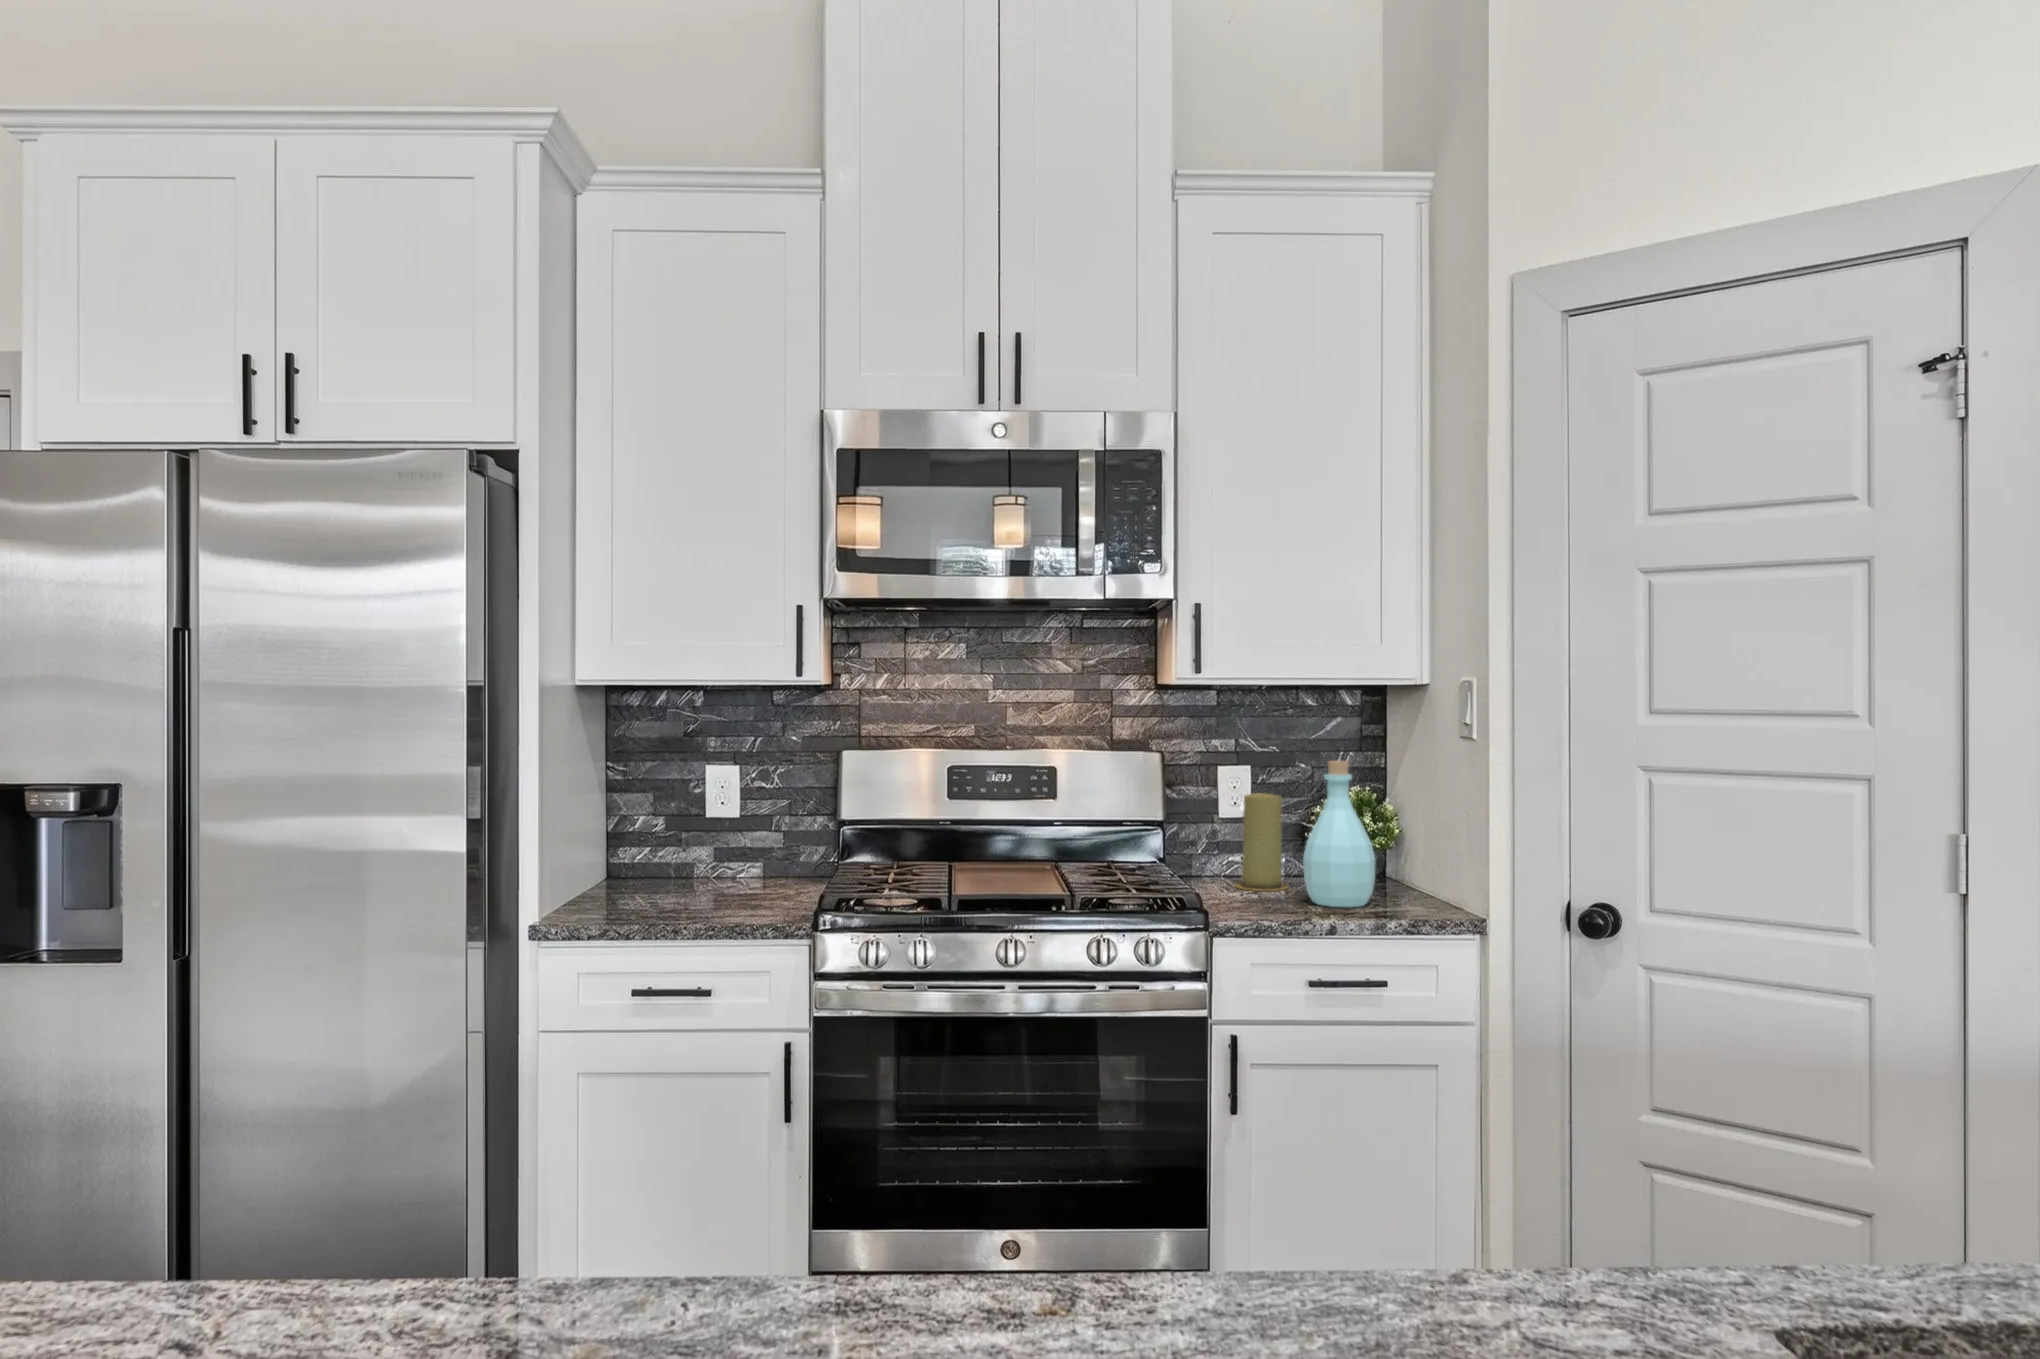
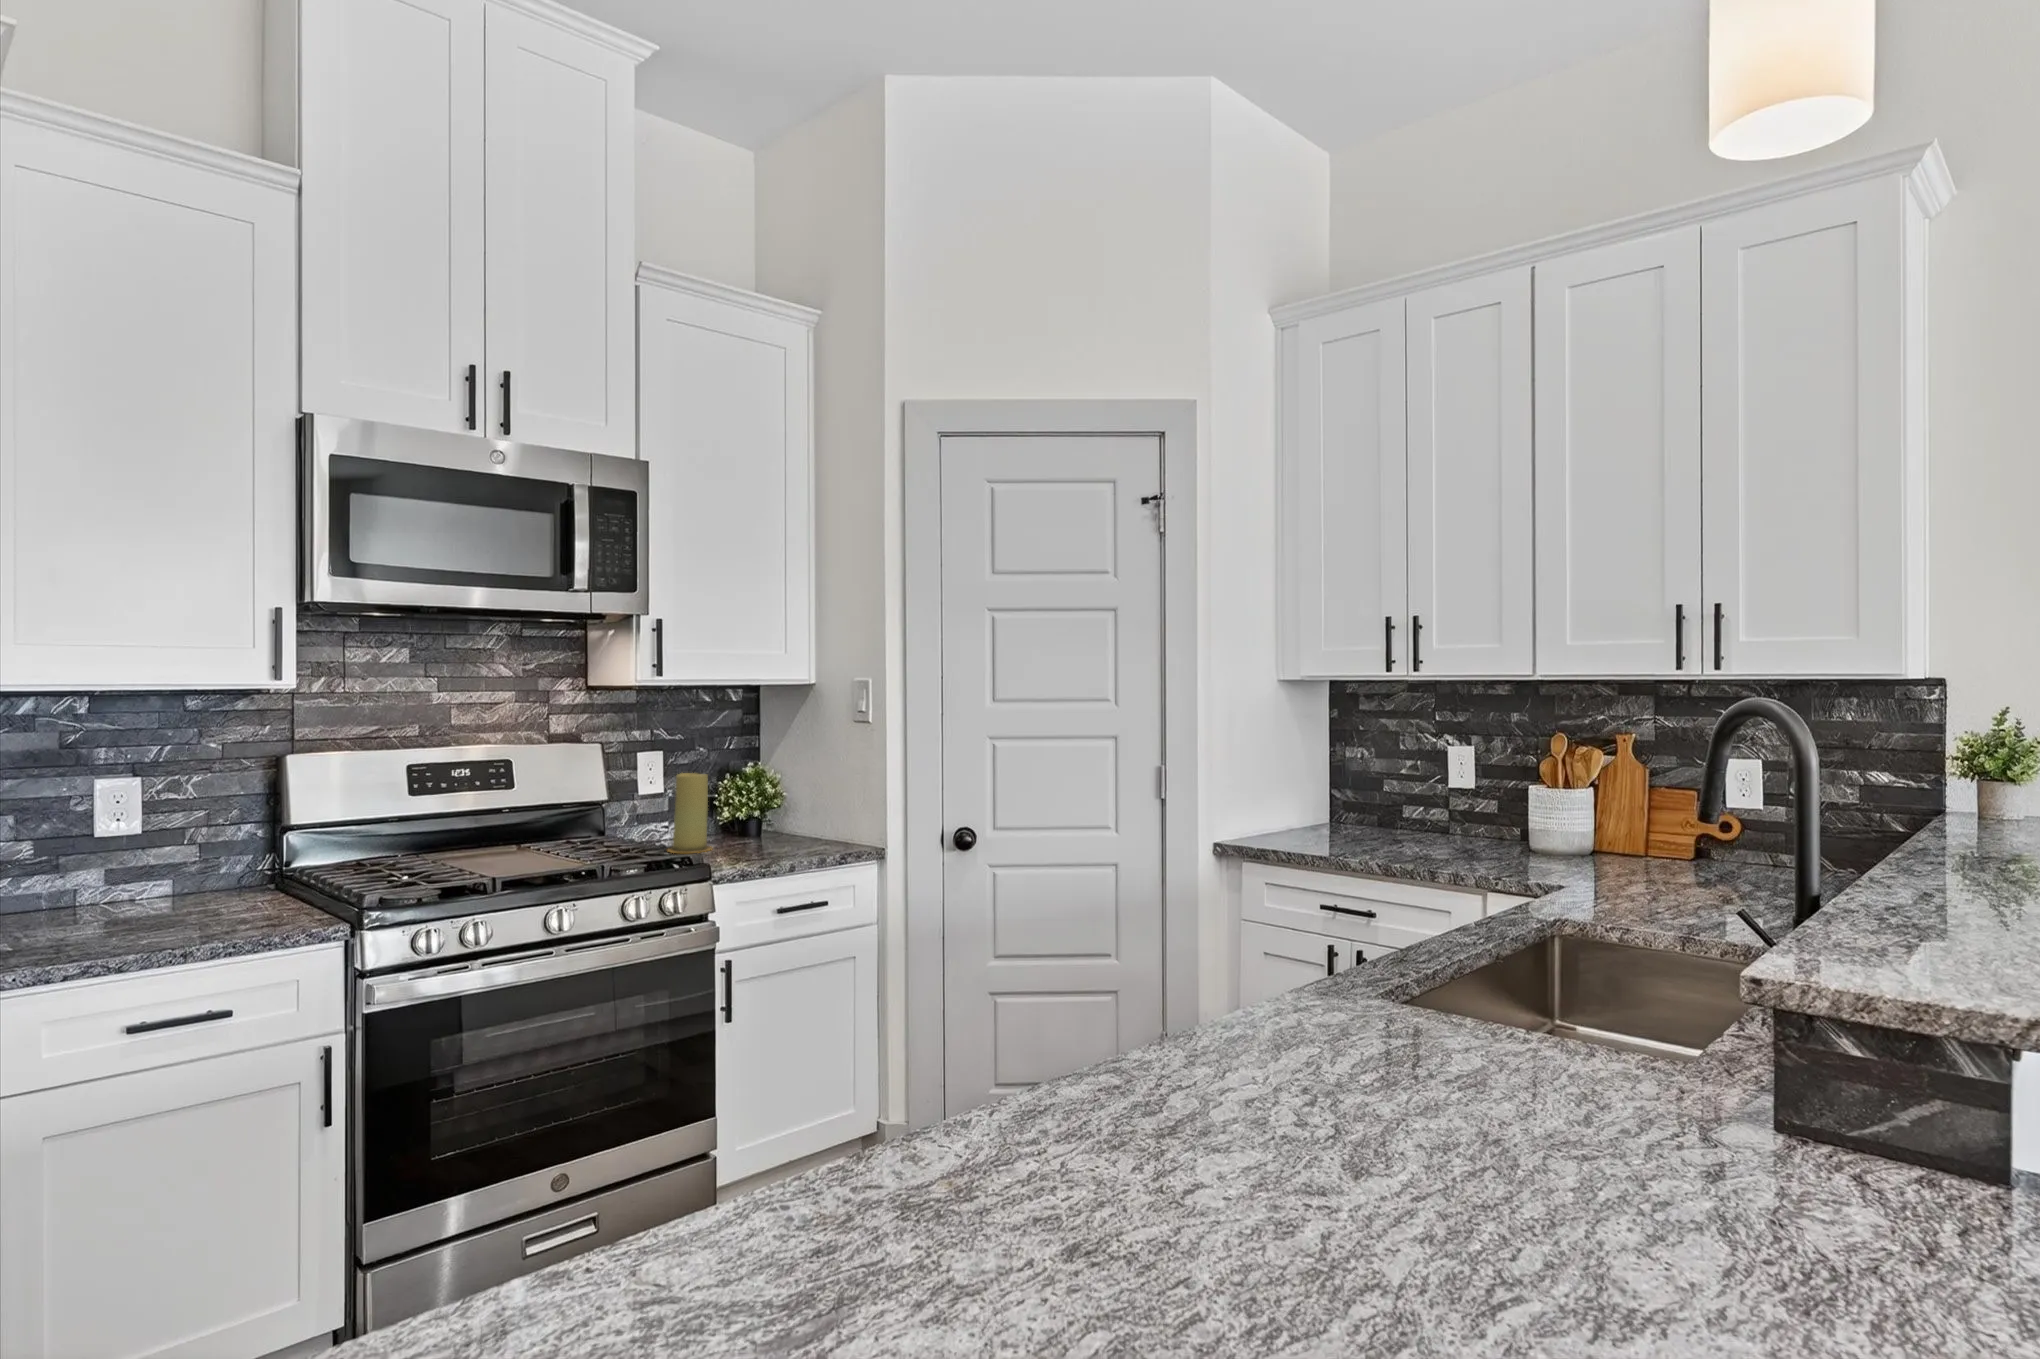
bottle: present [1303,761,1375,907] -> none [745,743,798,857]

